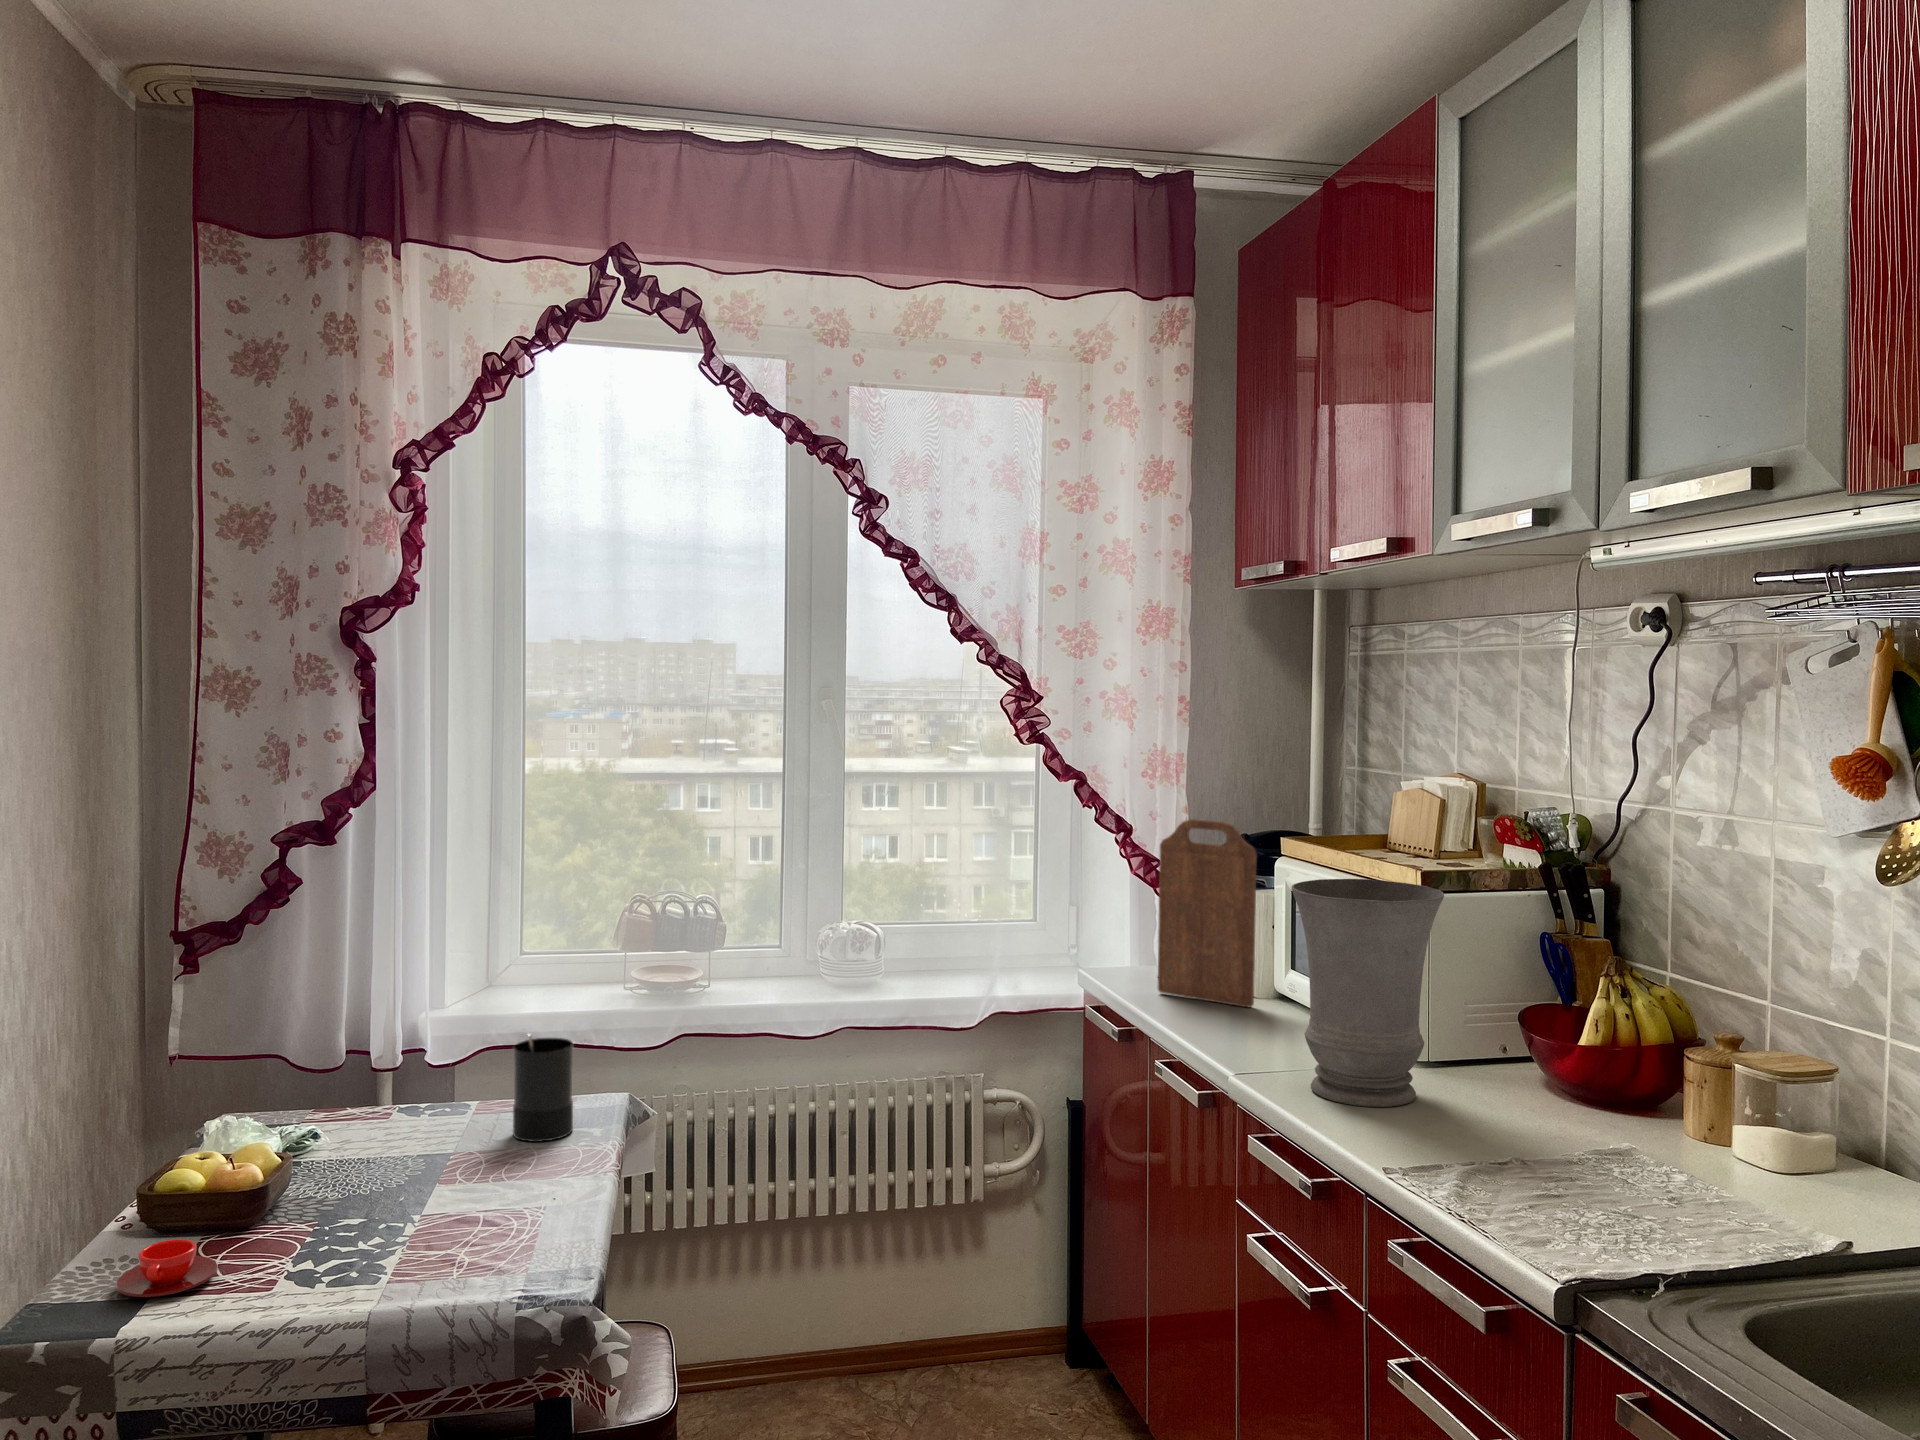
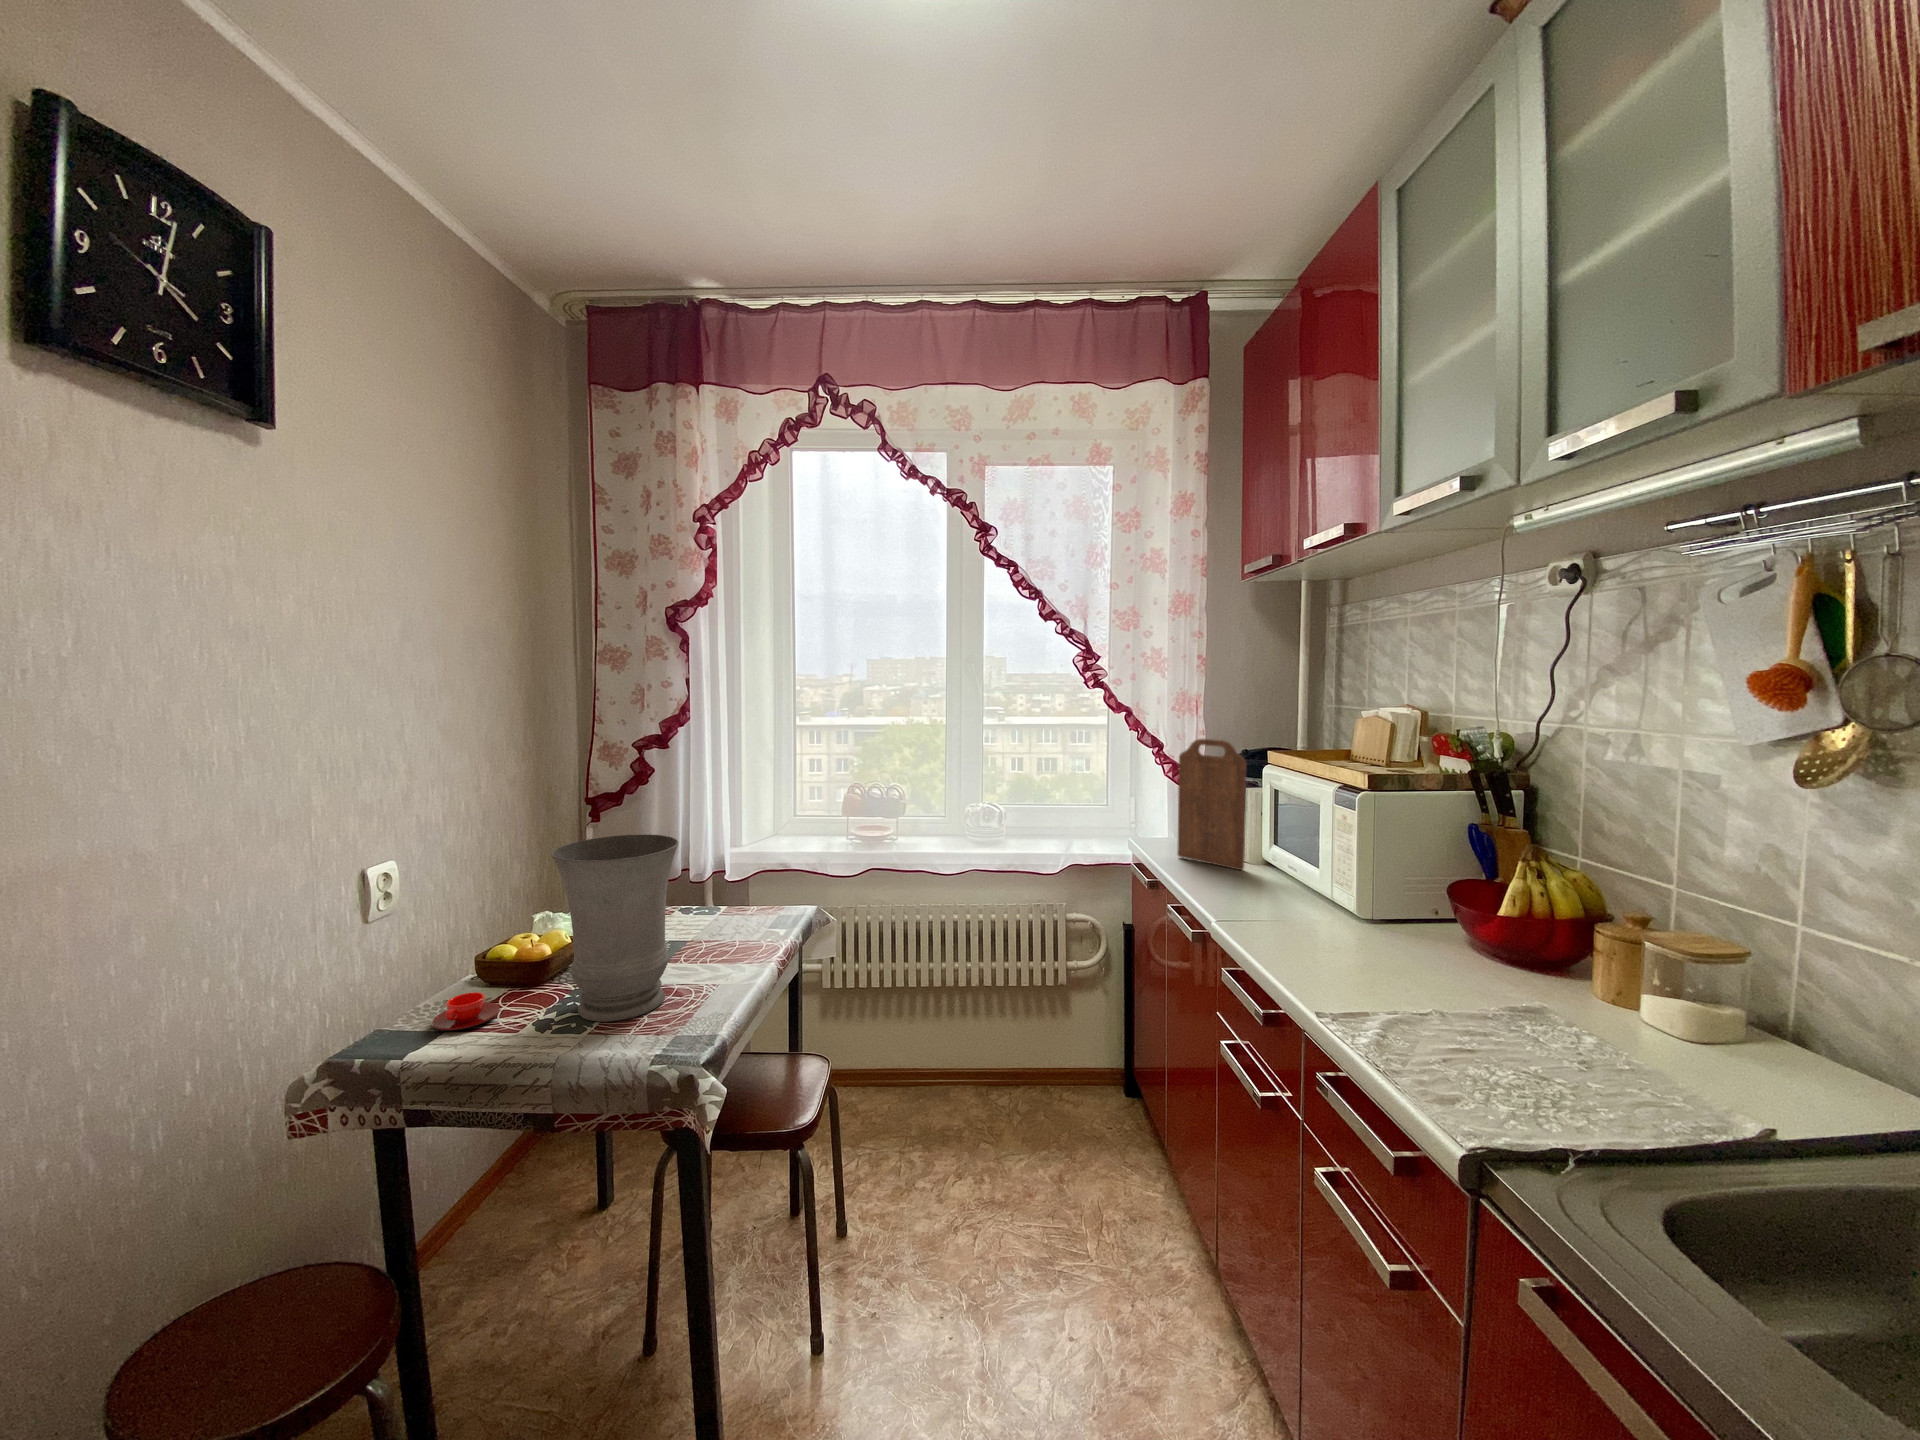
vase: present [1291,879,1444,1107] -> present [551,834,679,1022]
candle: present [513,1033,573,1142] -> none [732,867,771,937]

